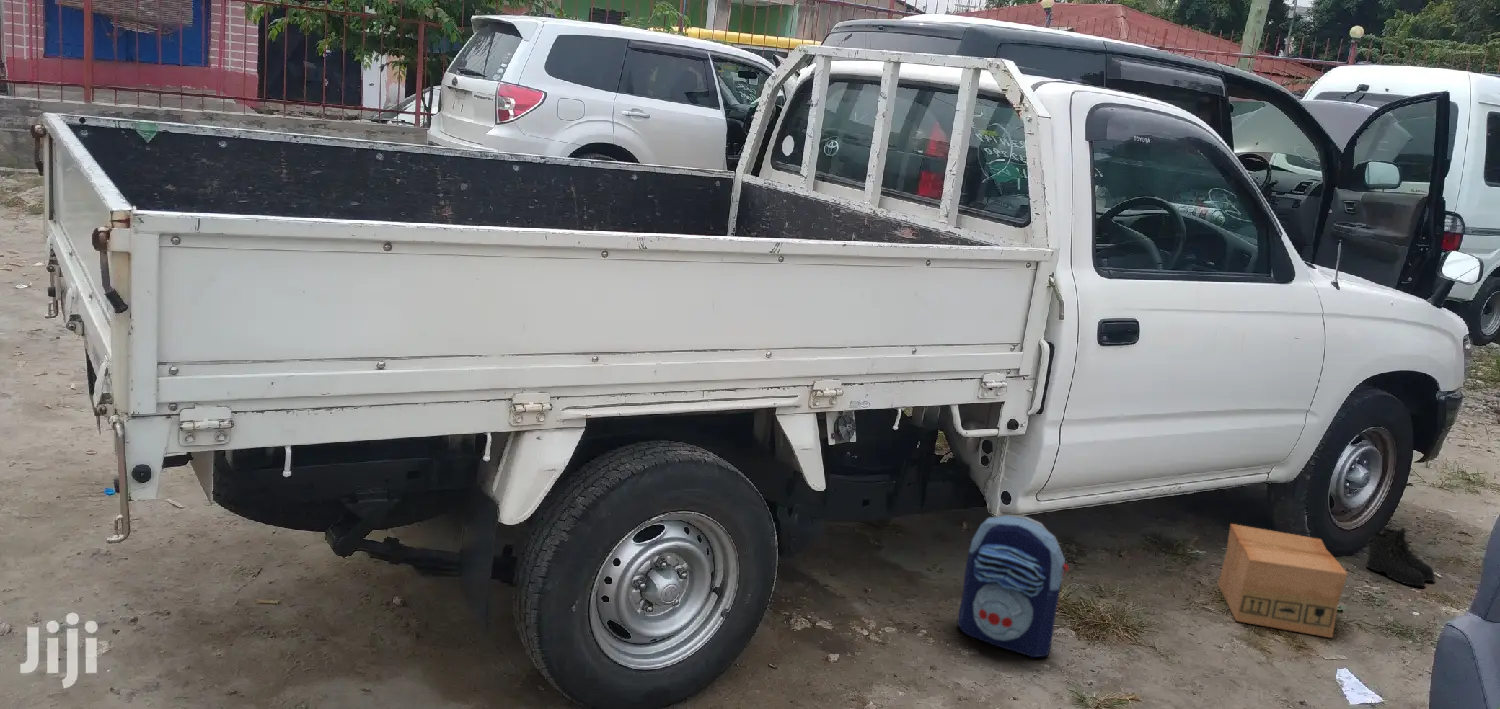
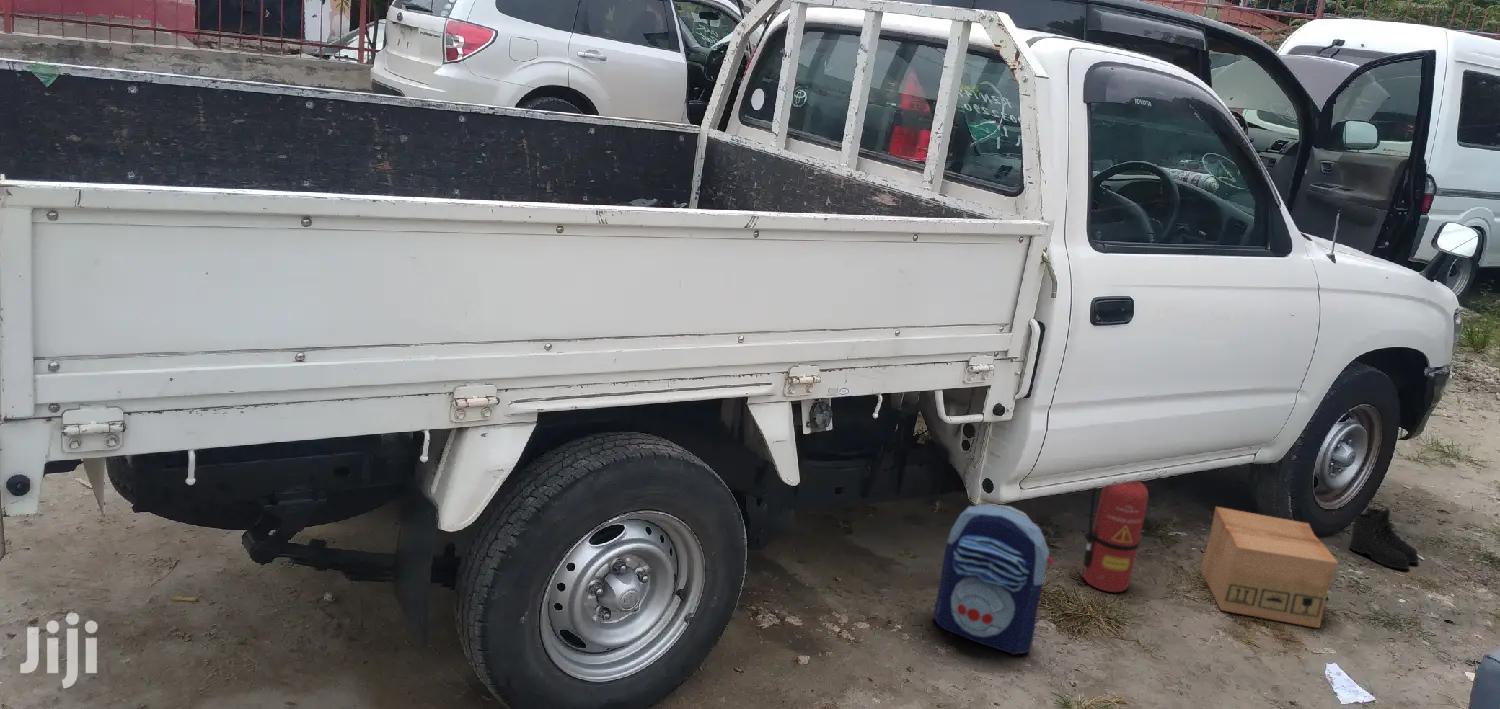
fire extinguisher: none [1102,473,1175,604] -> present [1083,481,1148,592]

